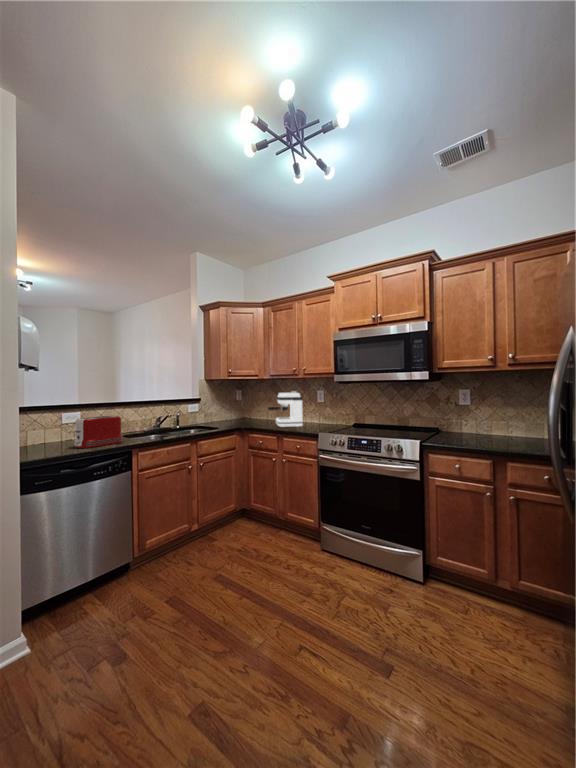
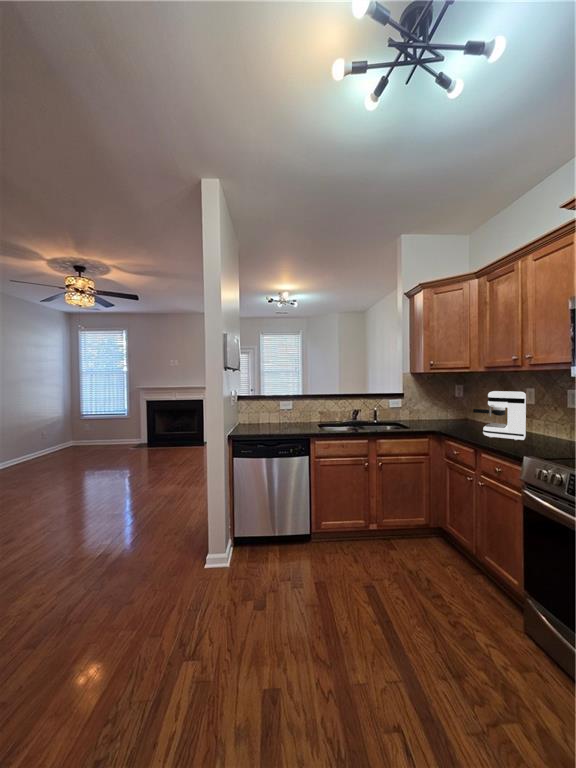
toaster: present [74,416,123,448] -> none [274,406,309,430]

